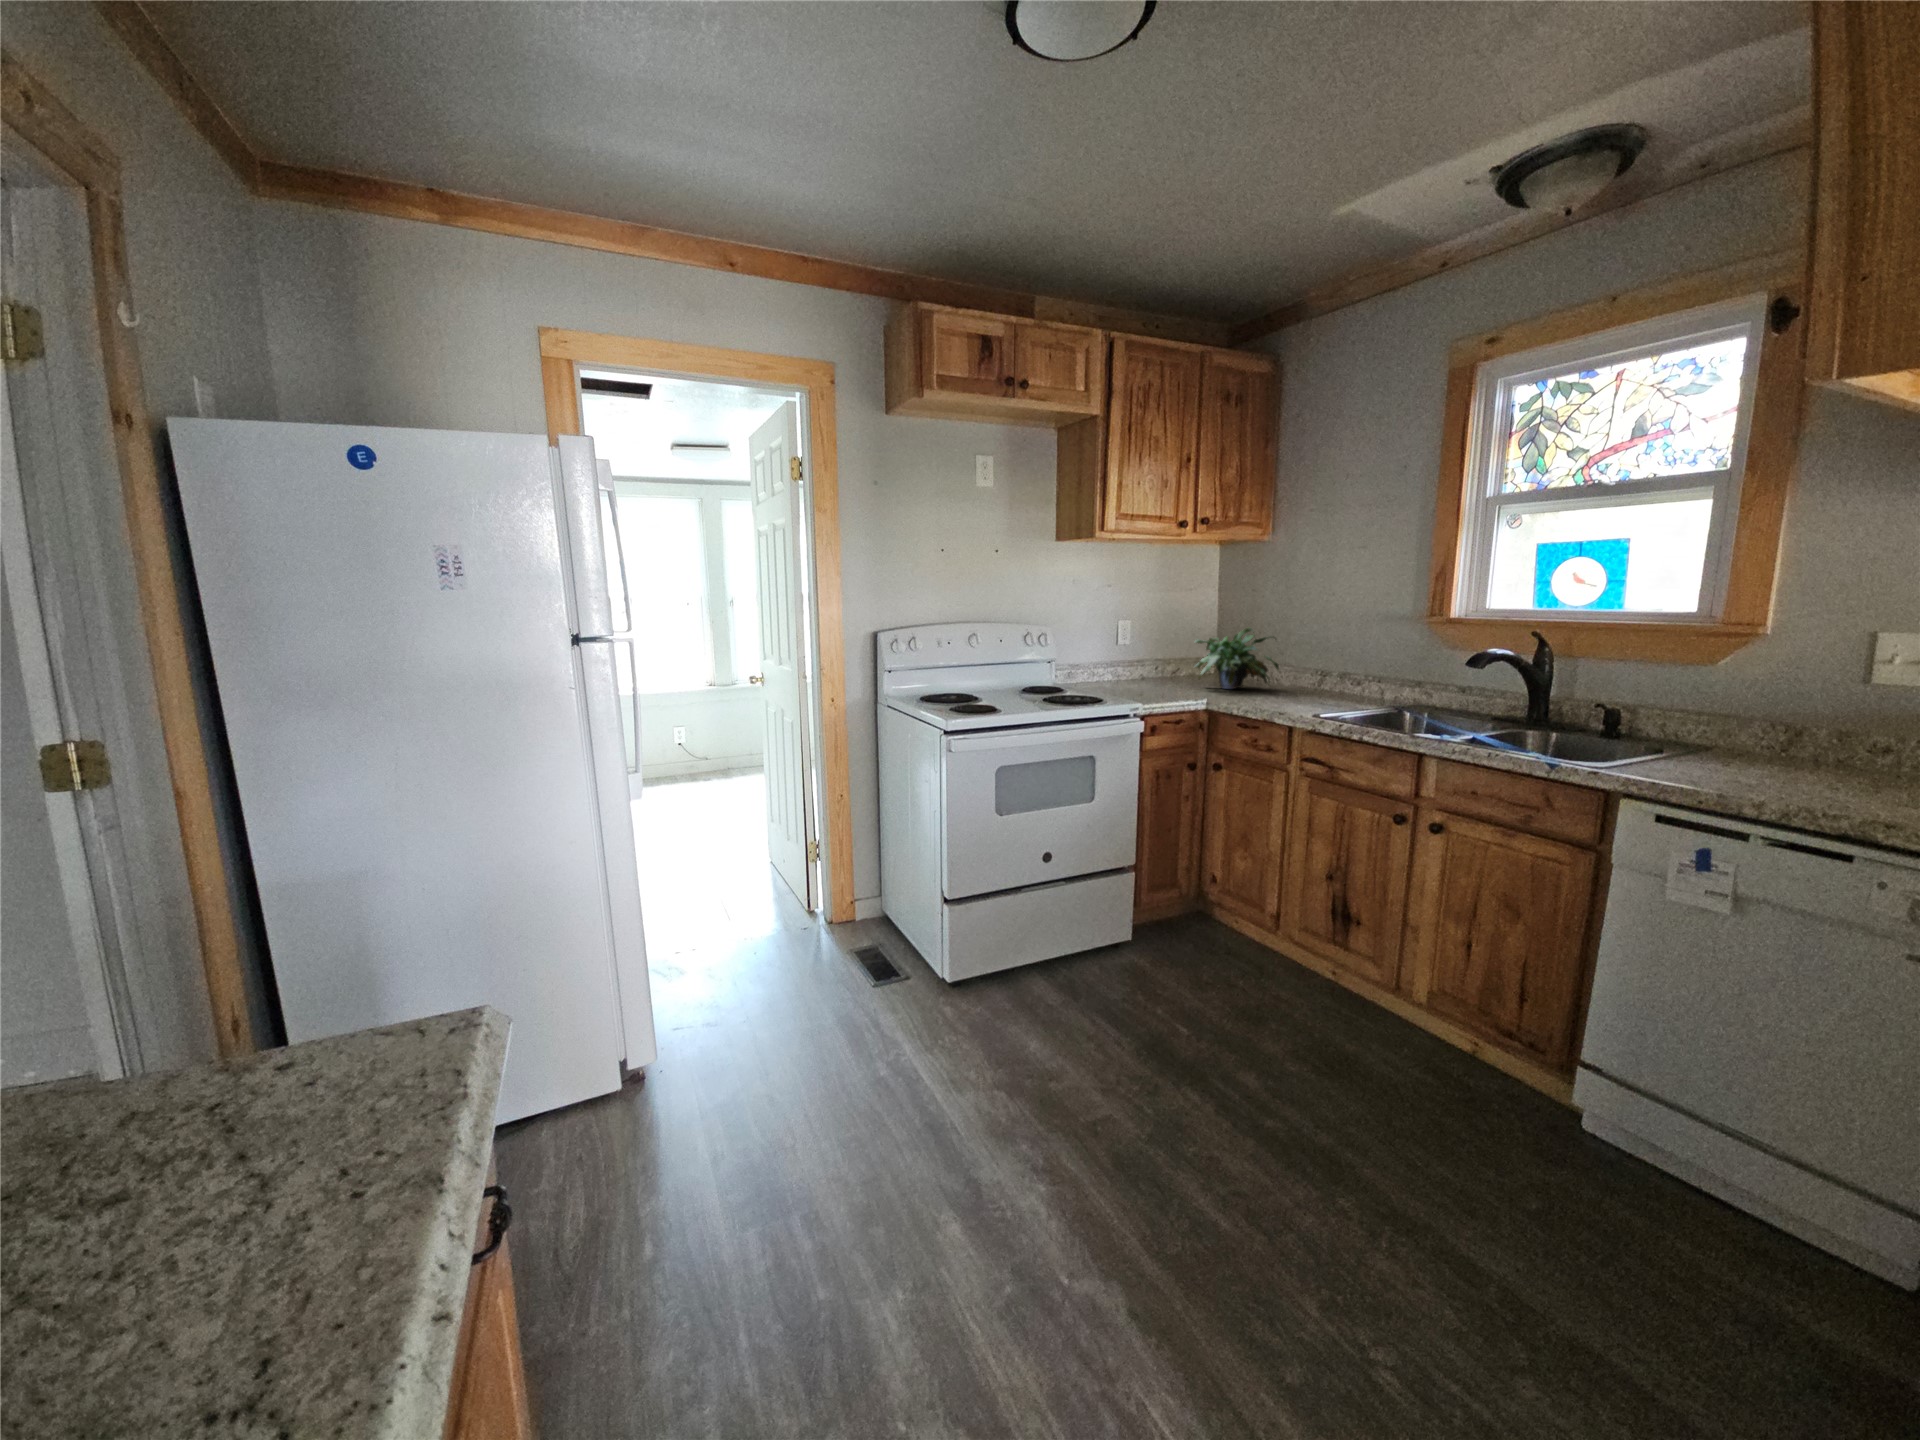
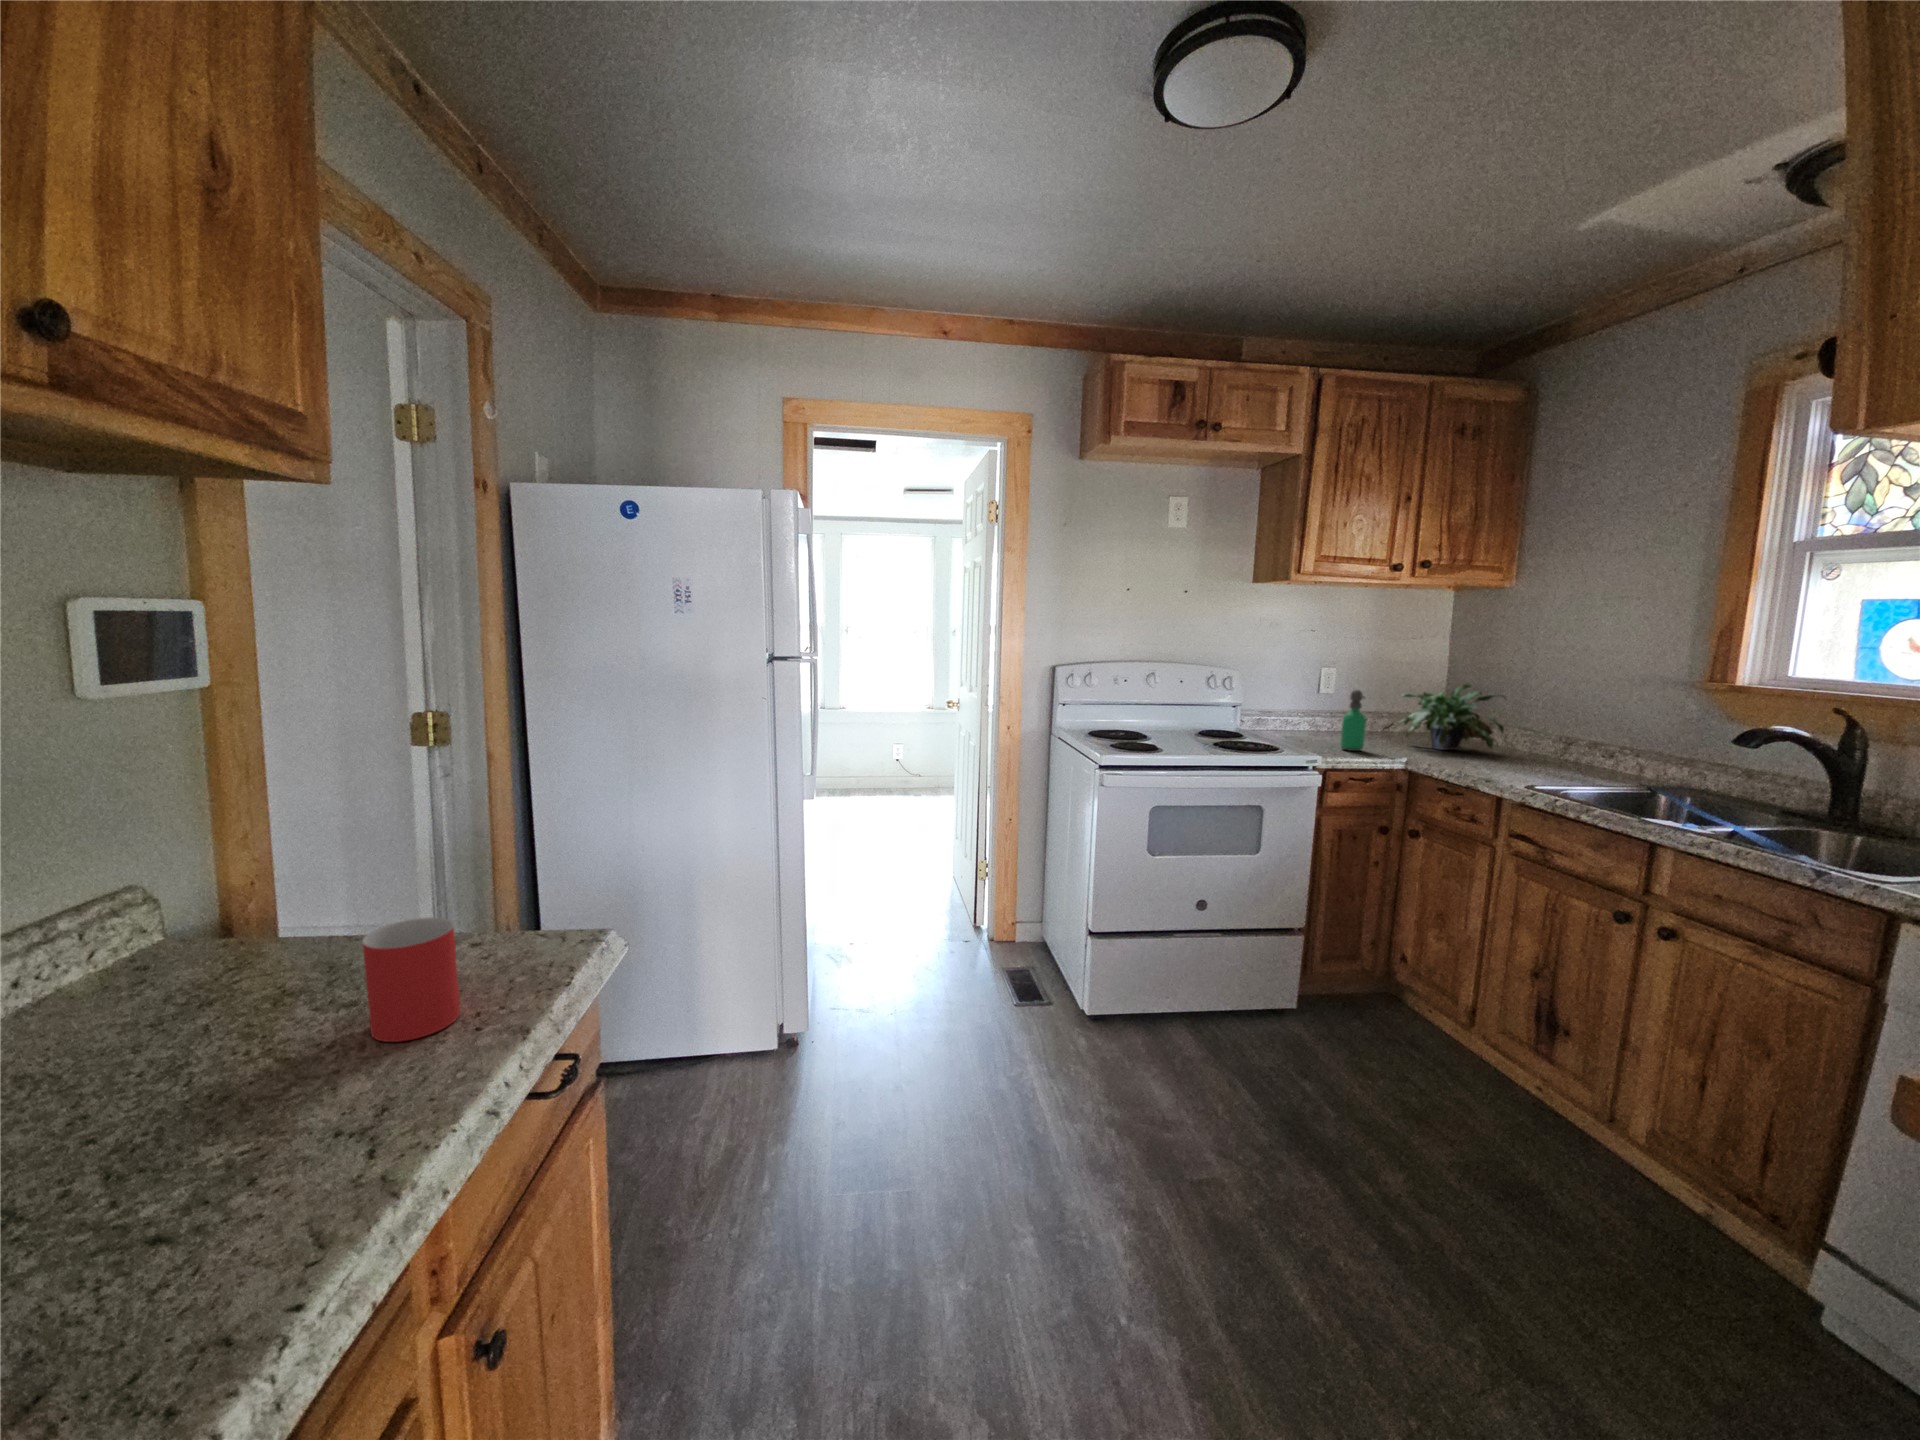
soap dispenser: none [1150,639,1170,696] -> present [1341,690,1366,751]
mug: none [128,1047,310,1257] -> present [362,917,460,1042]

